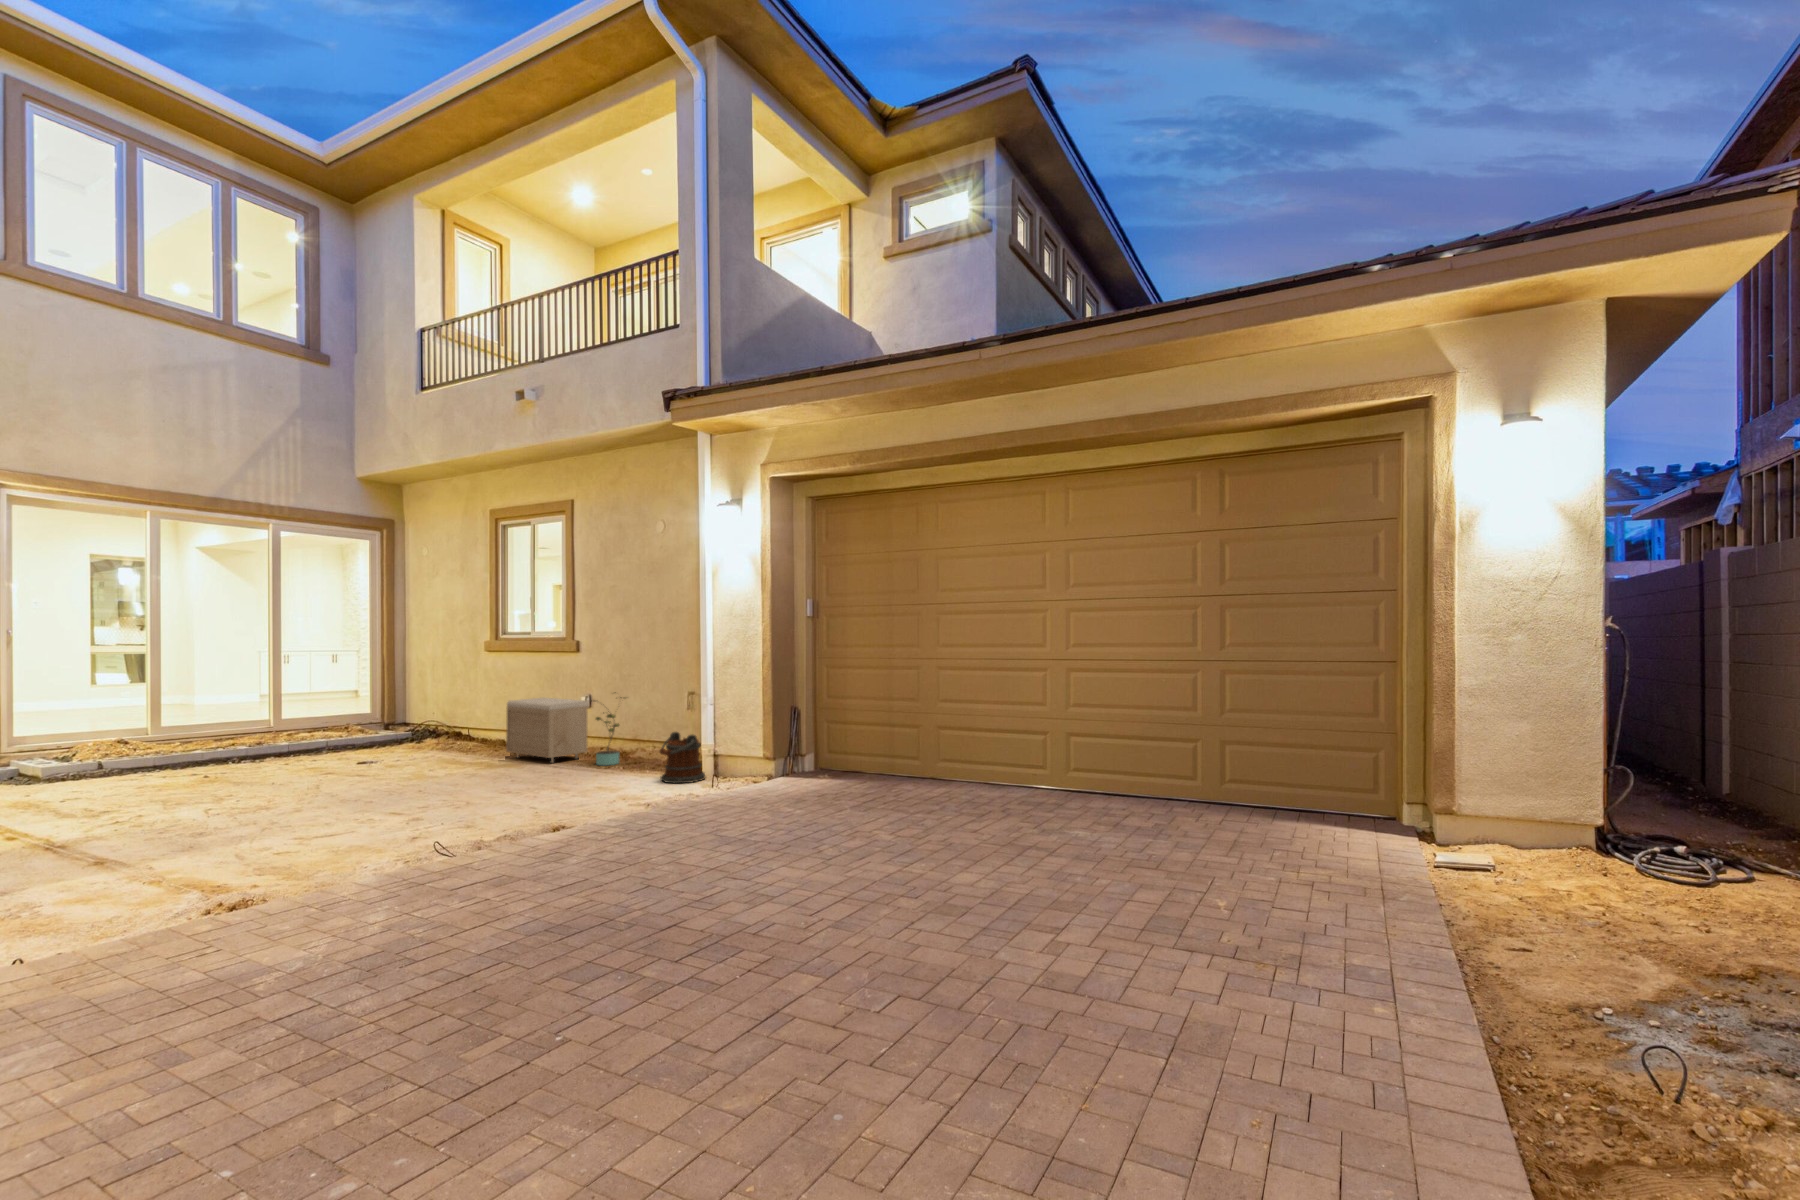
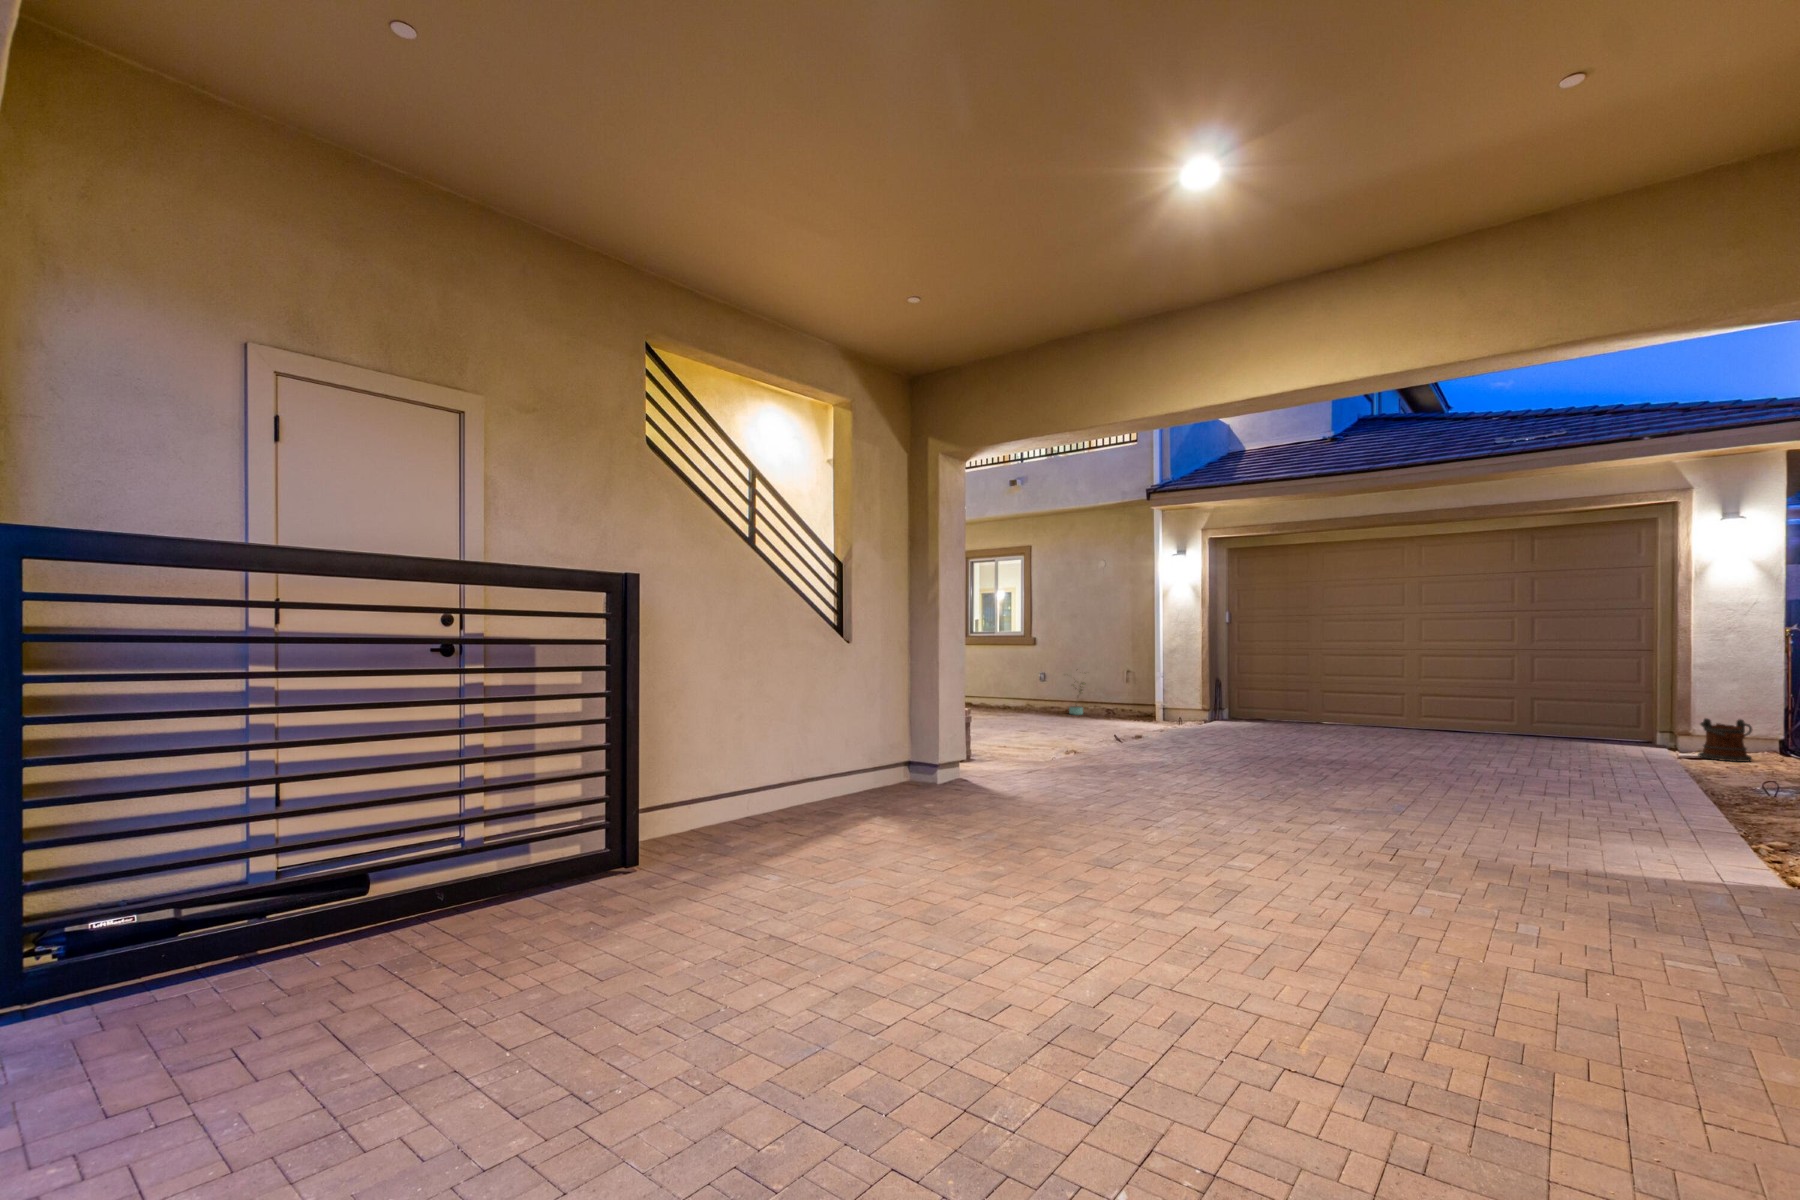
storage bench: present [506,698,589,763] -> none [1000,673,1054,713]
bucket: present [660,732,705,783] -> present [1698,718,1752,762]

